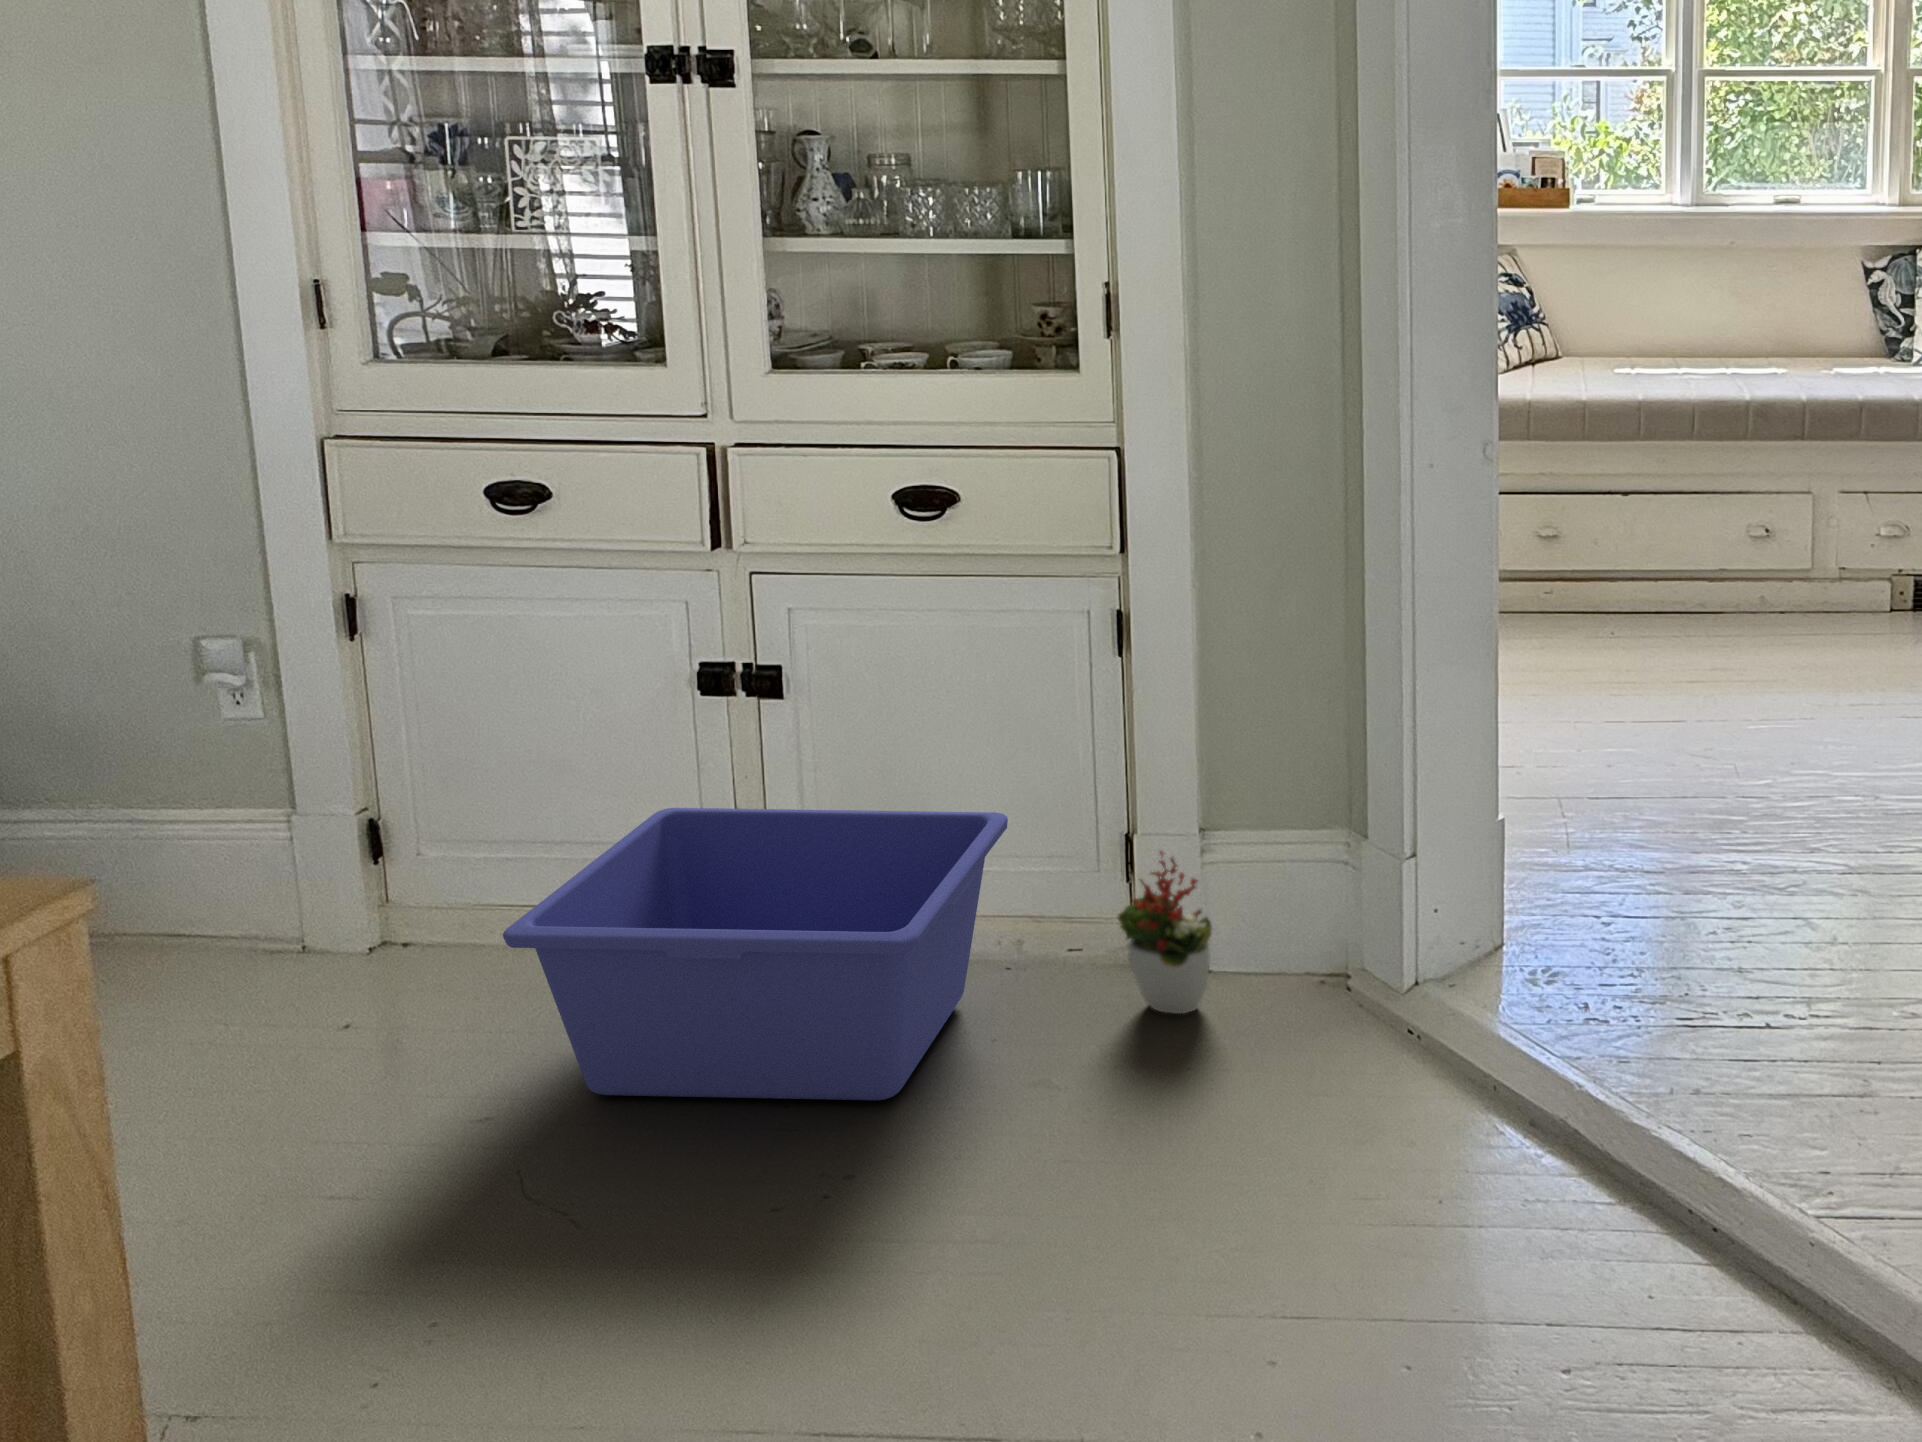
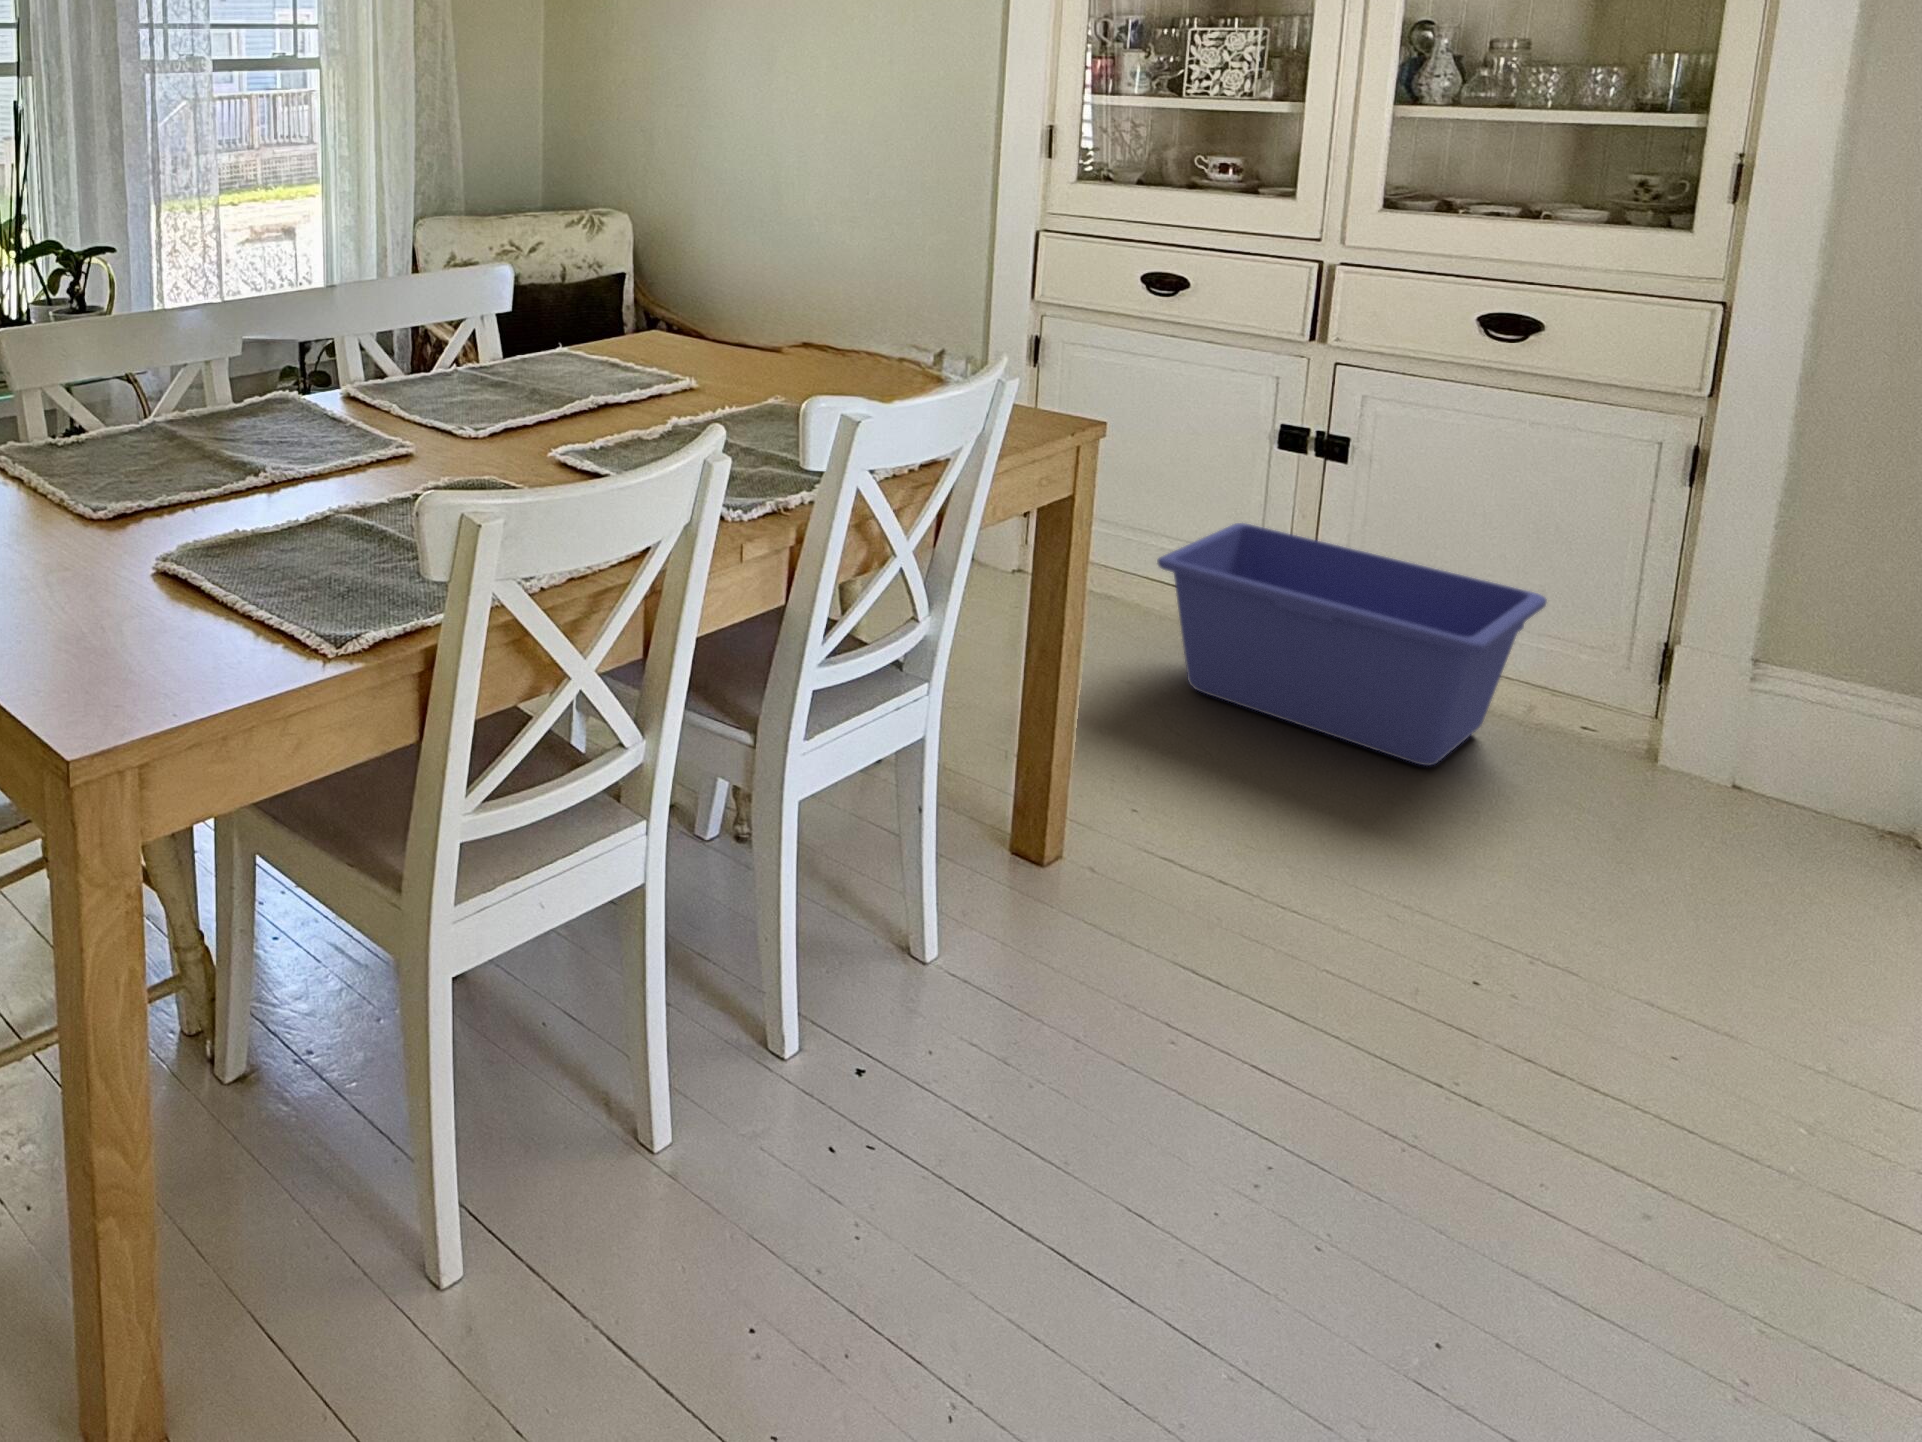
decorative plant: present [1117,851,1212,1014] -> none [1652,664,1761,812]

